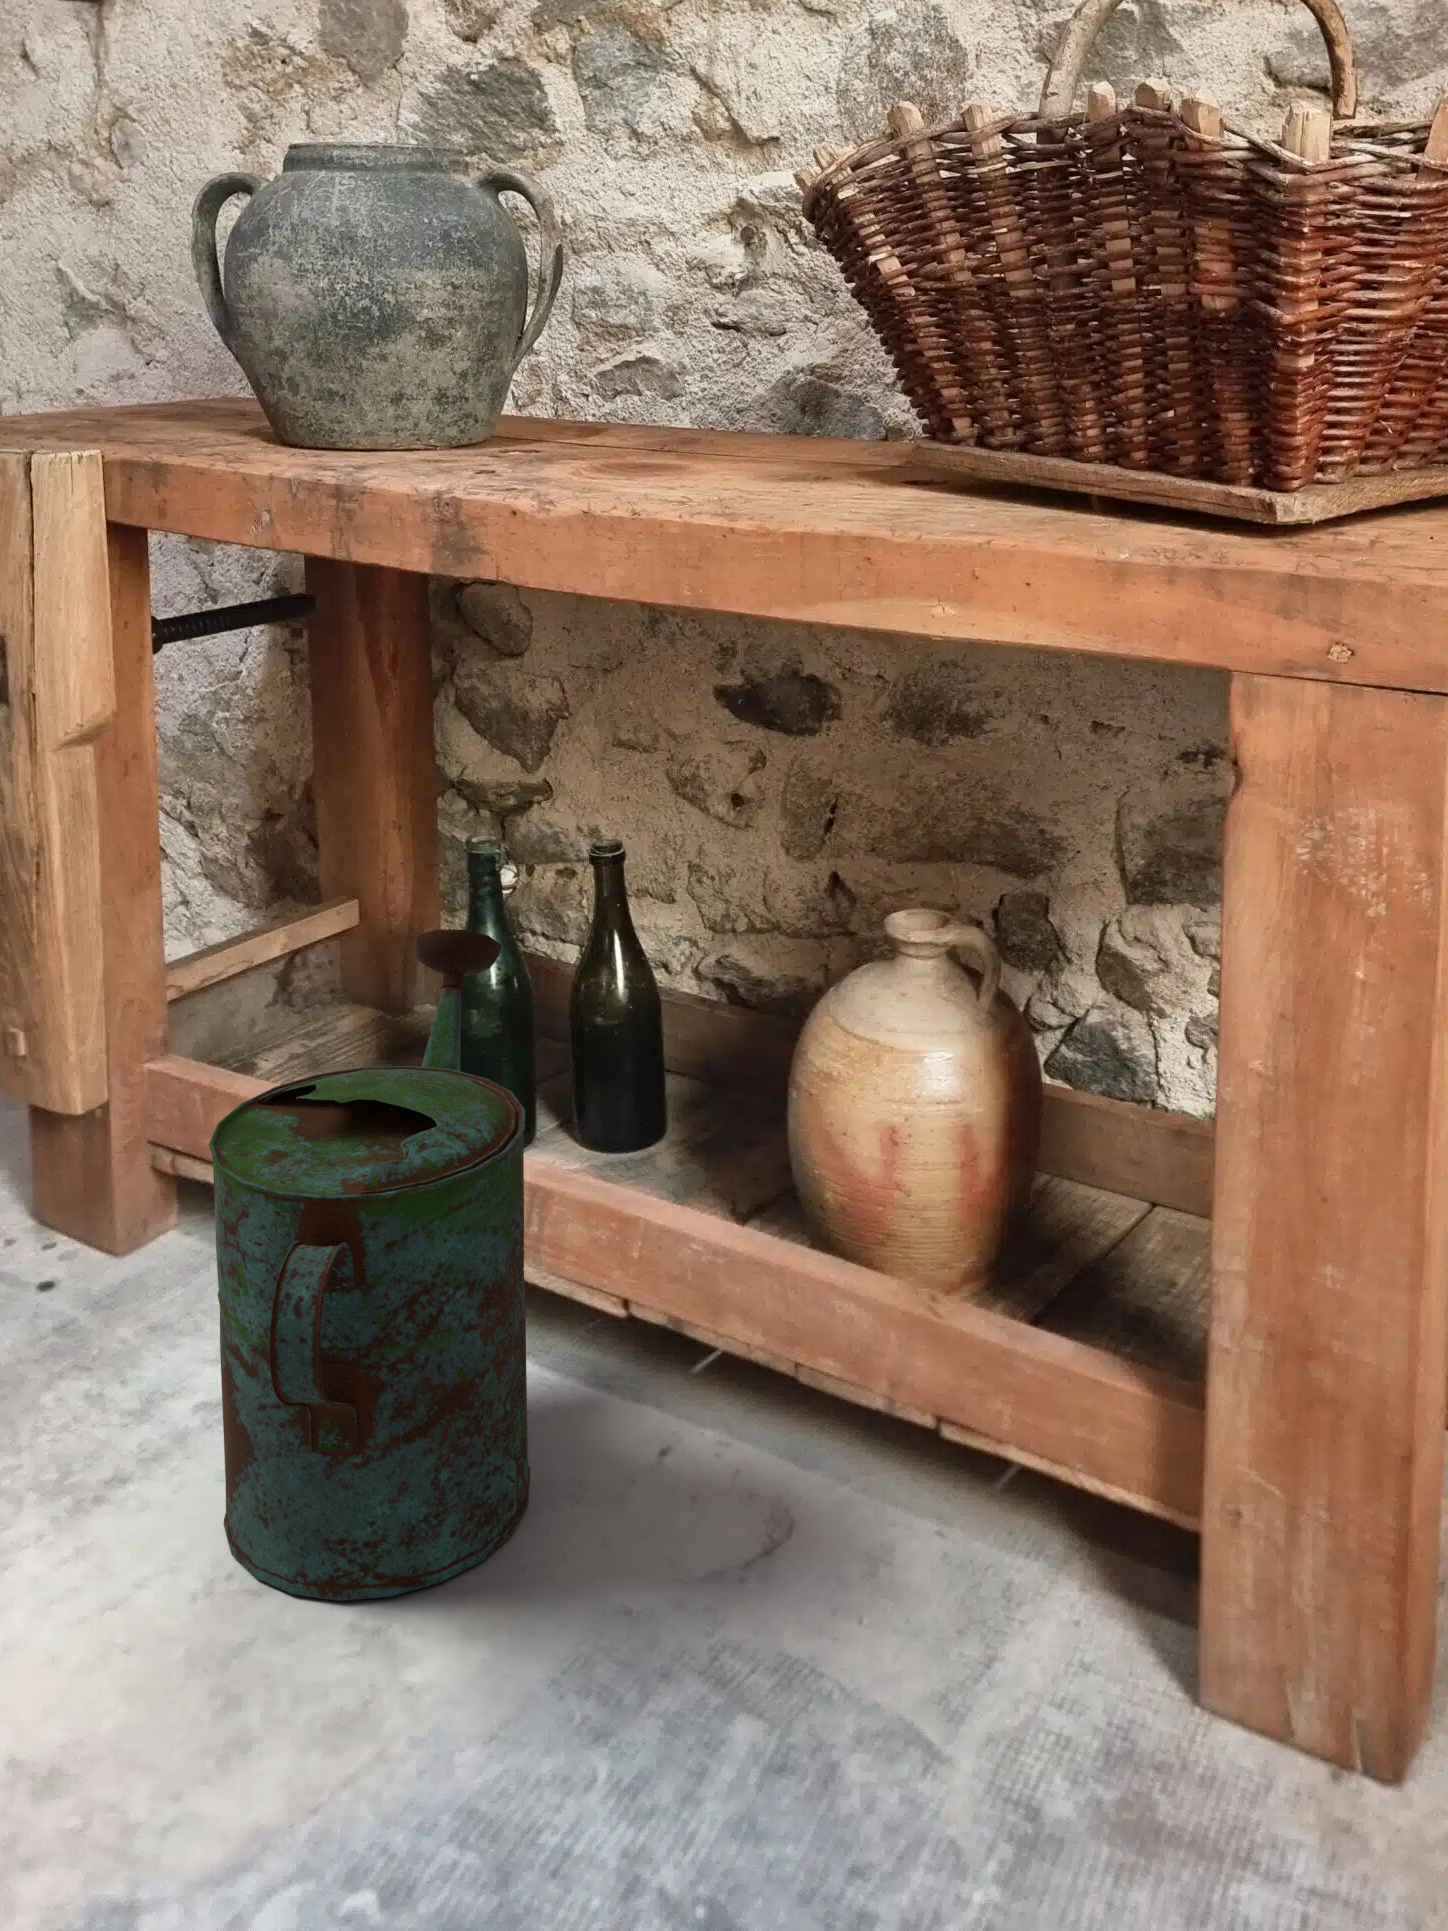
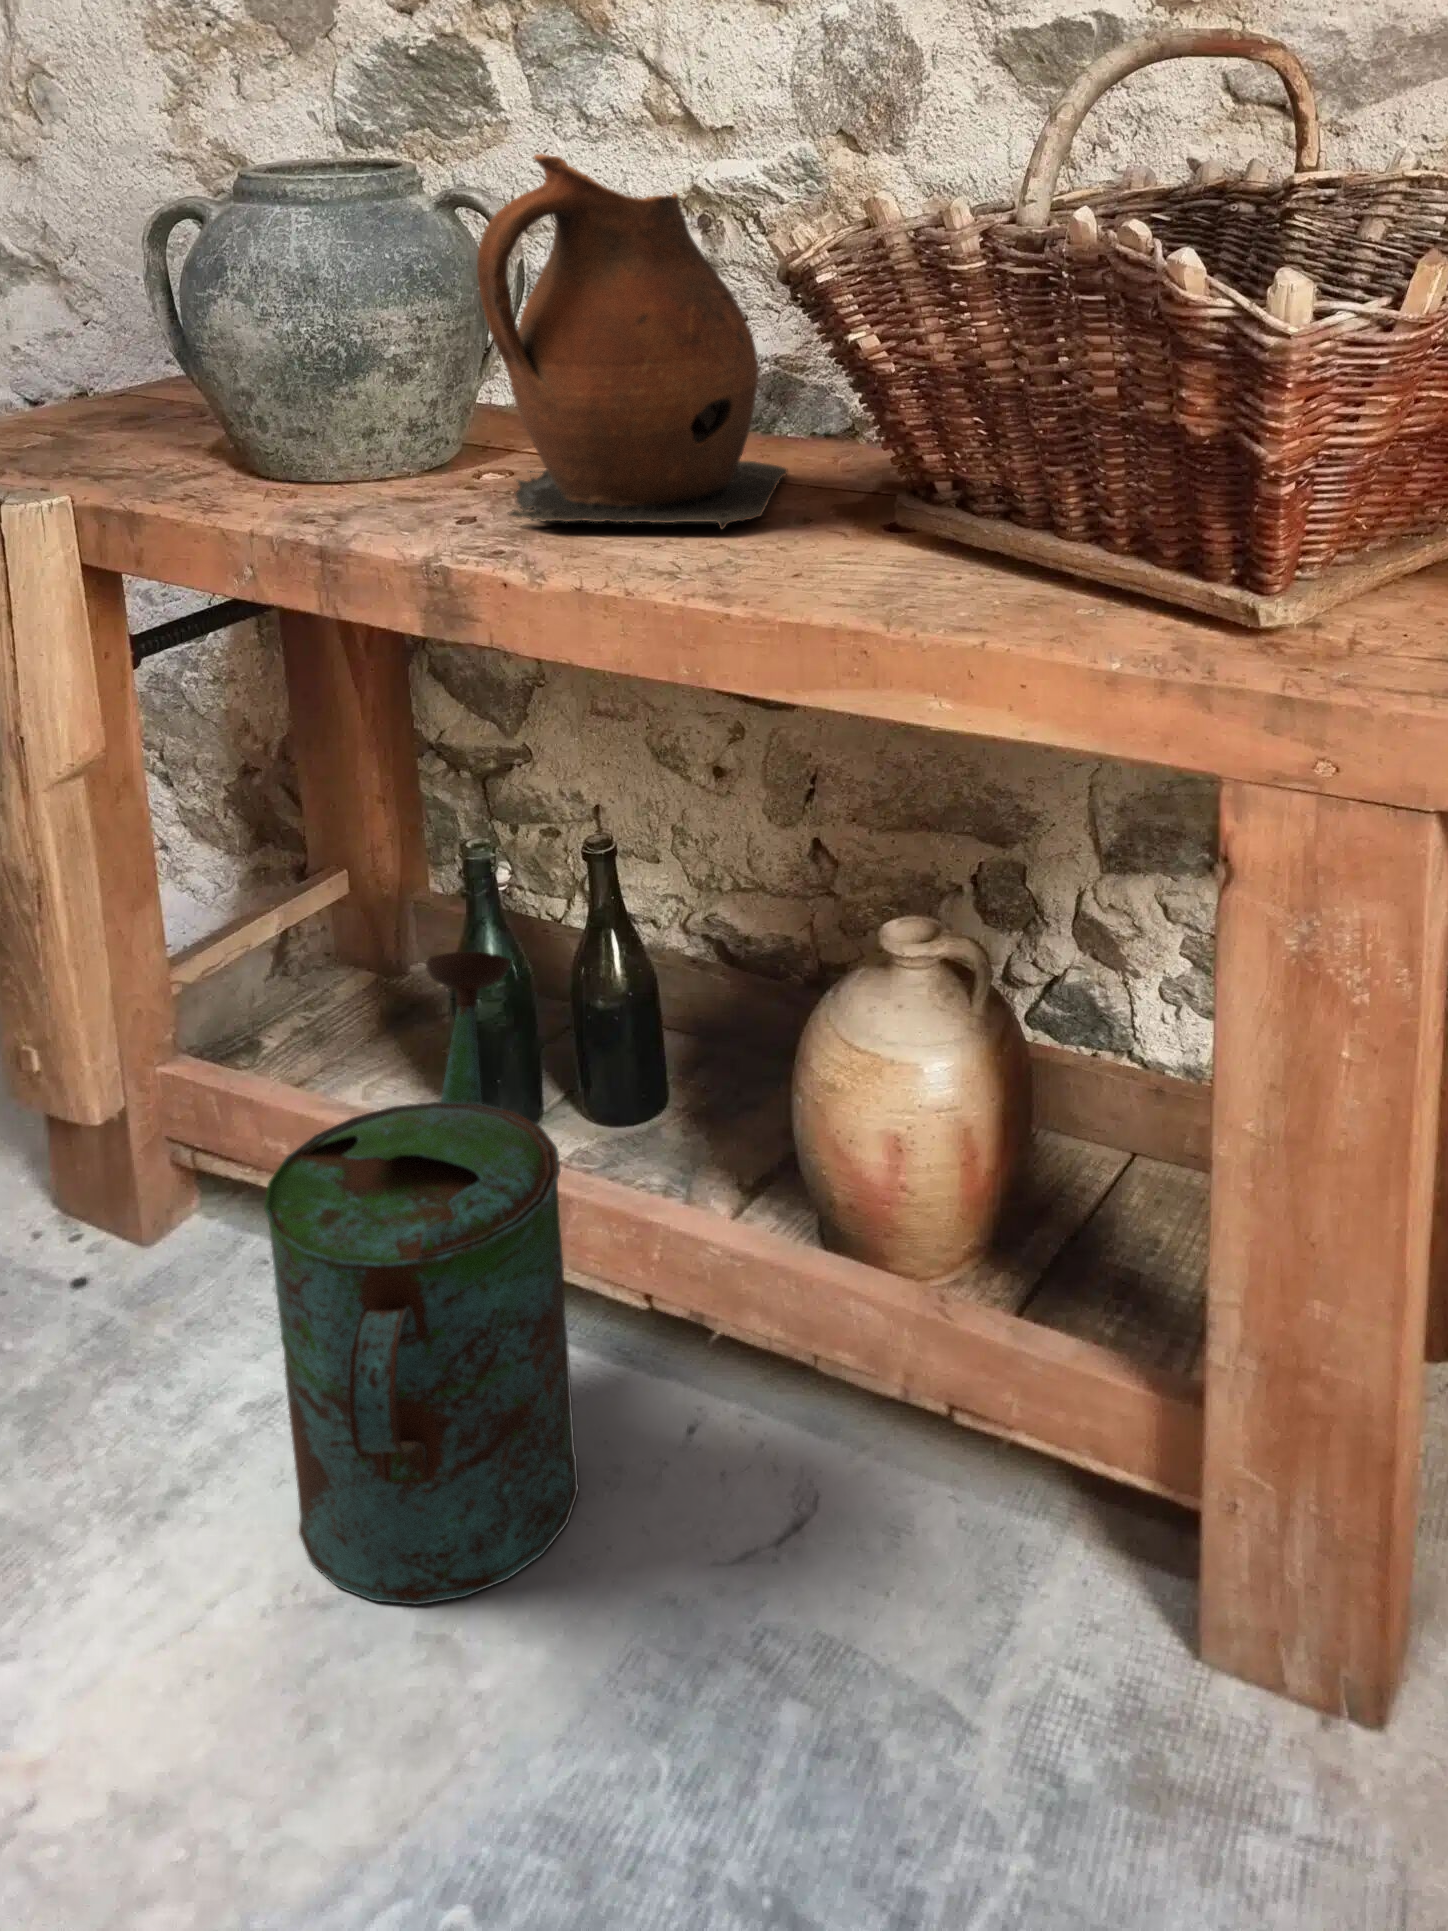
ceramic pitcher: none [497,89,809,464] -> present [477,154,787,529]

